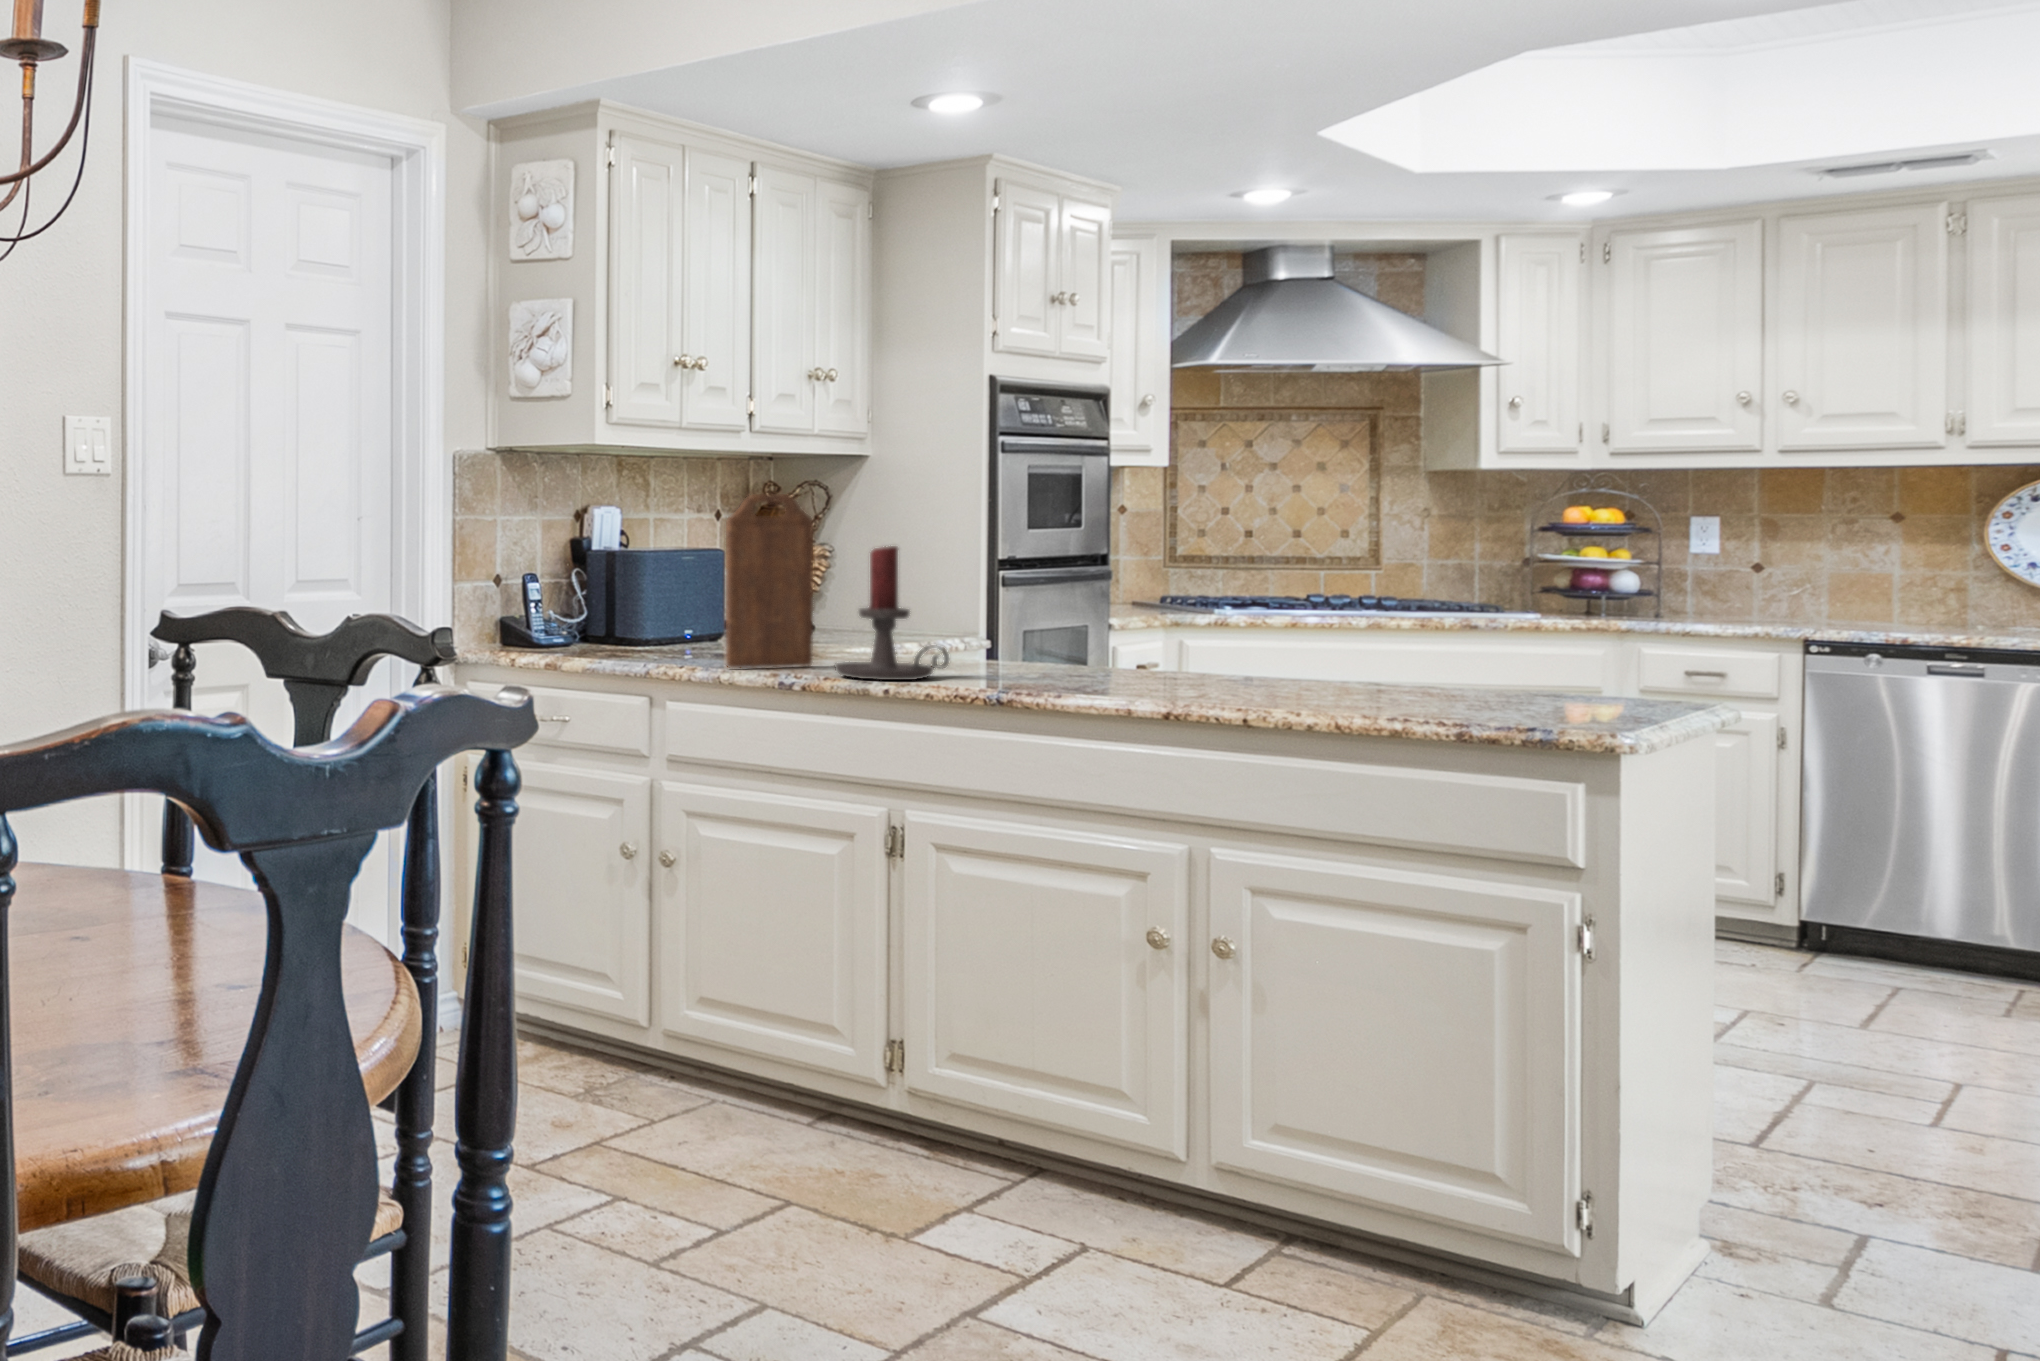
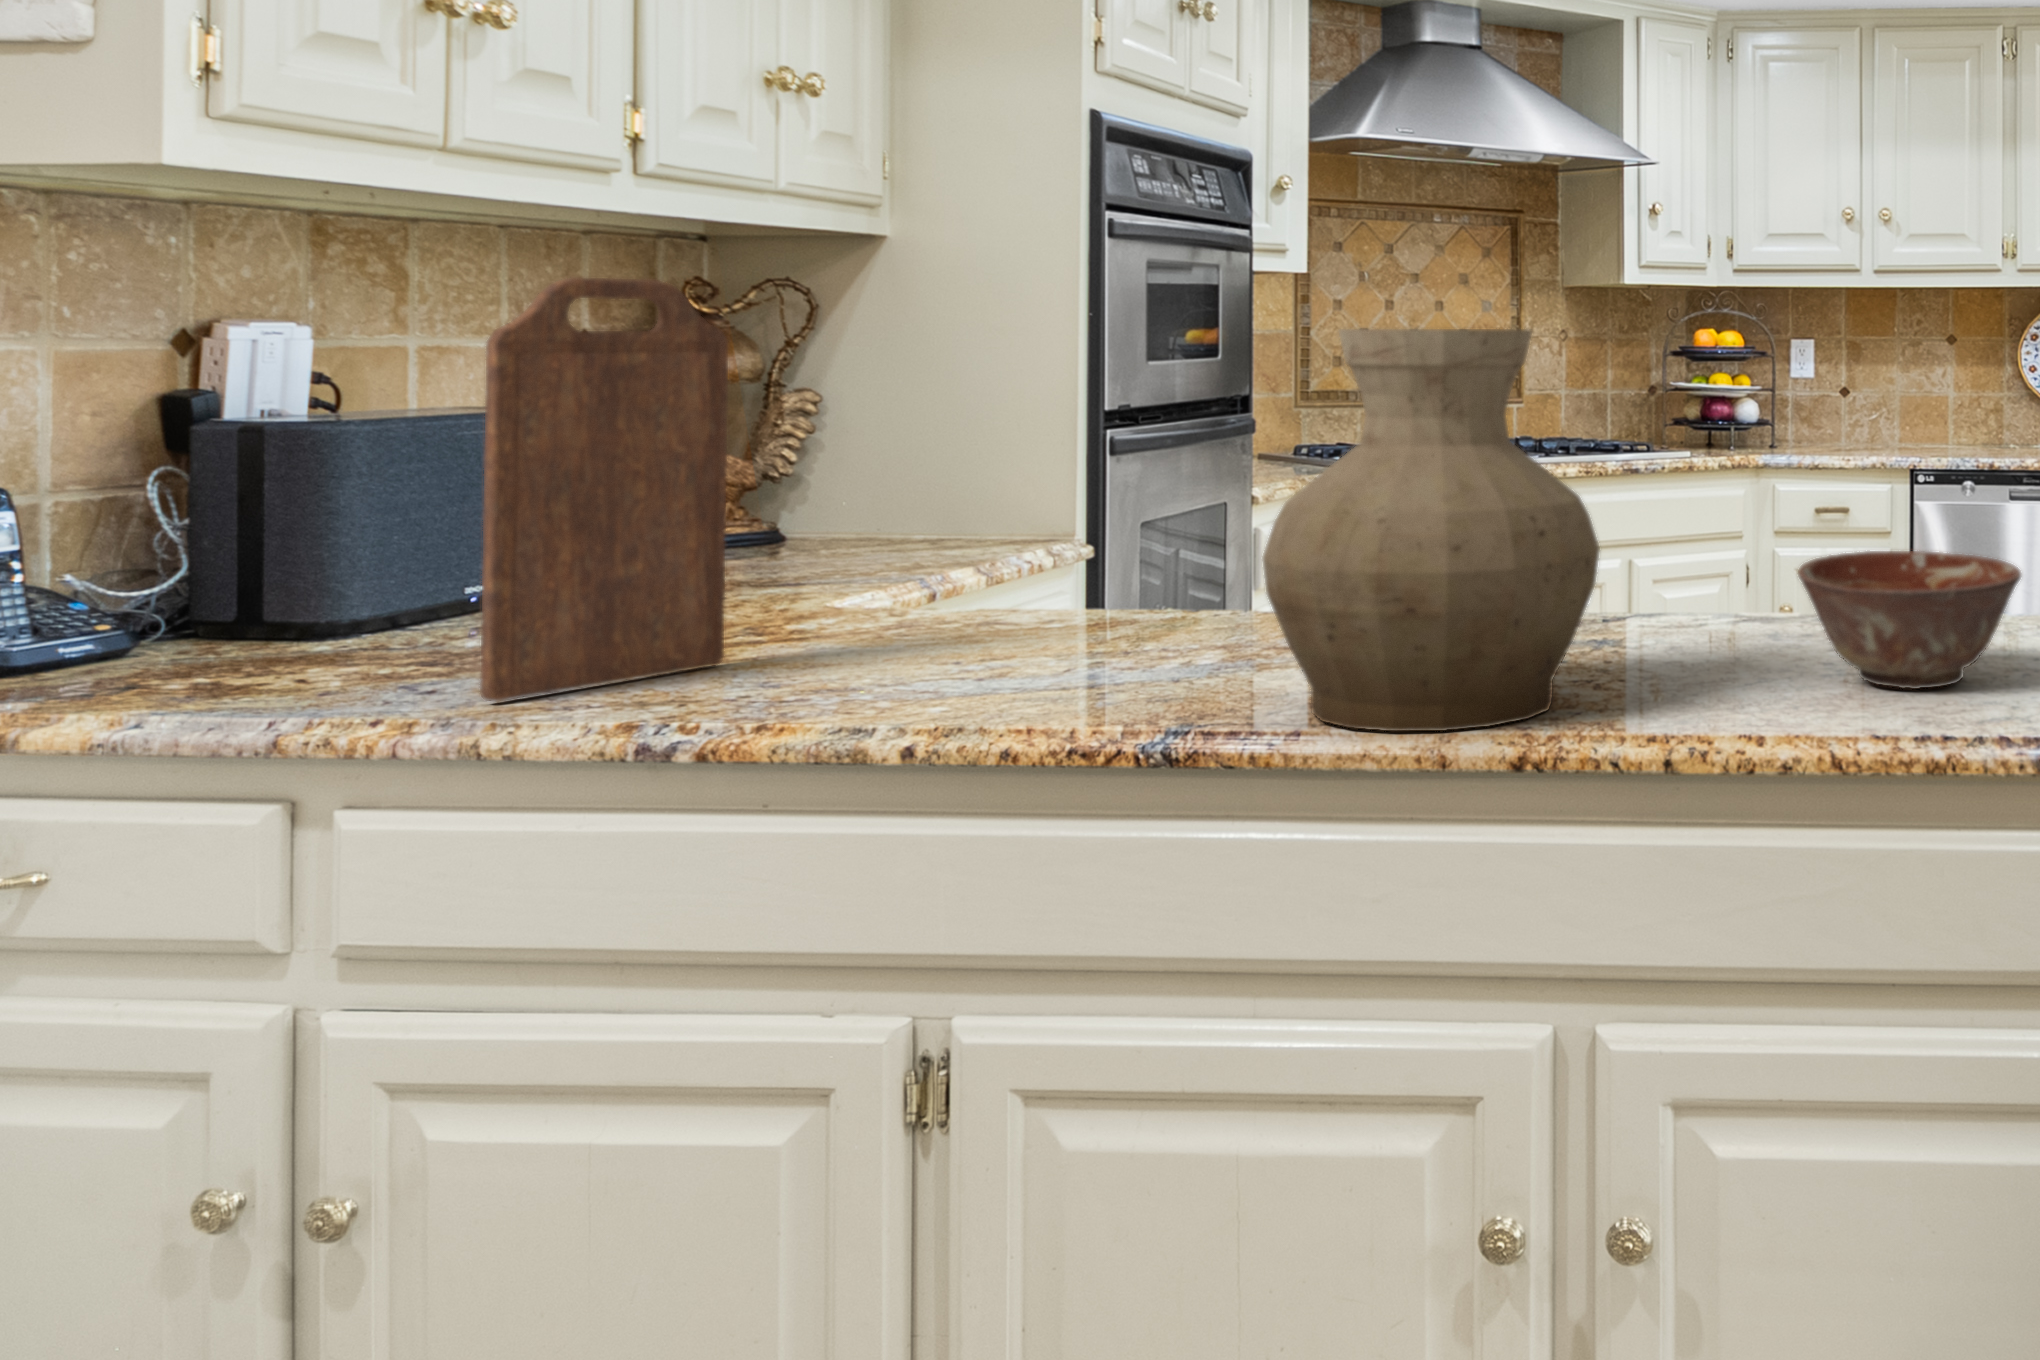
vase: none [1045,518,1215,699] -> present [1263,329,1600,731]
candle holder: present [835,546,949,680] -> none [760,394,1037,714]
ceramic bowl: none [1329,638,1467,705] -> present [1798,551,2021,689]

